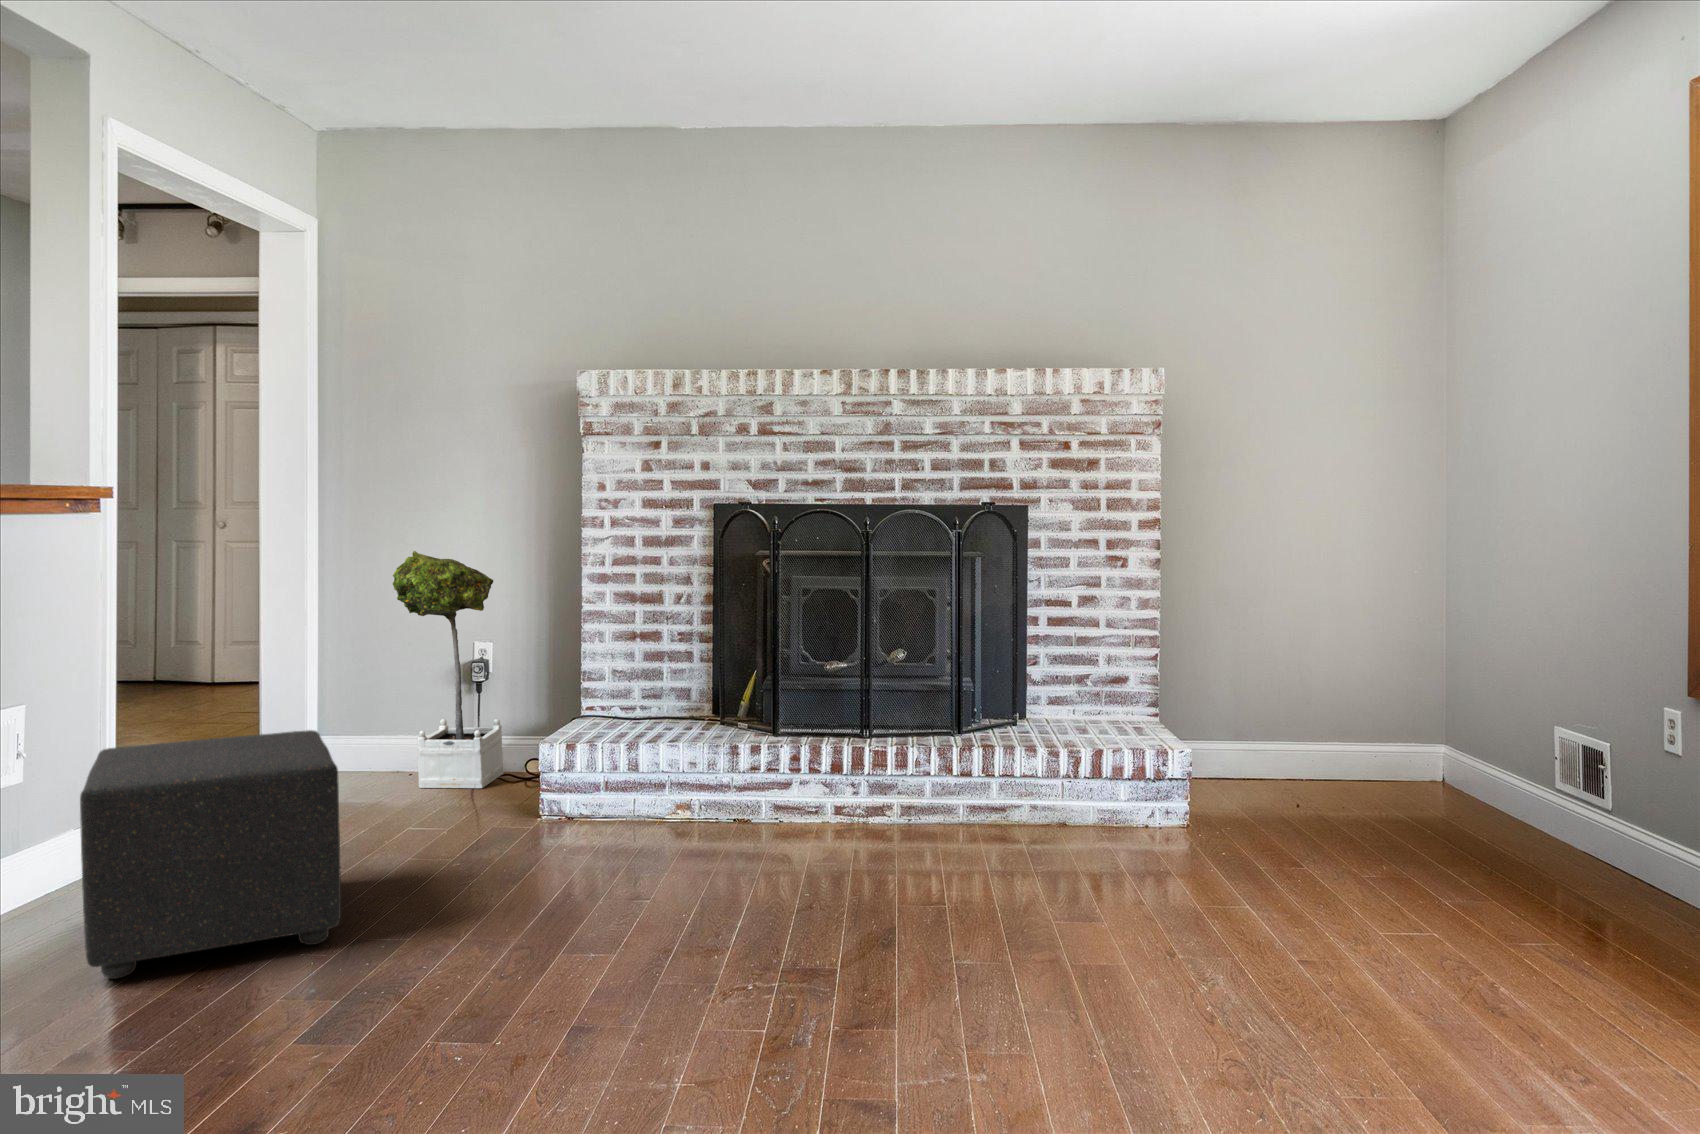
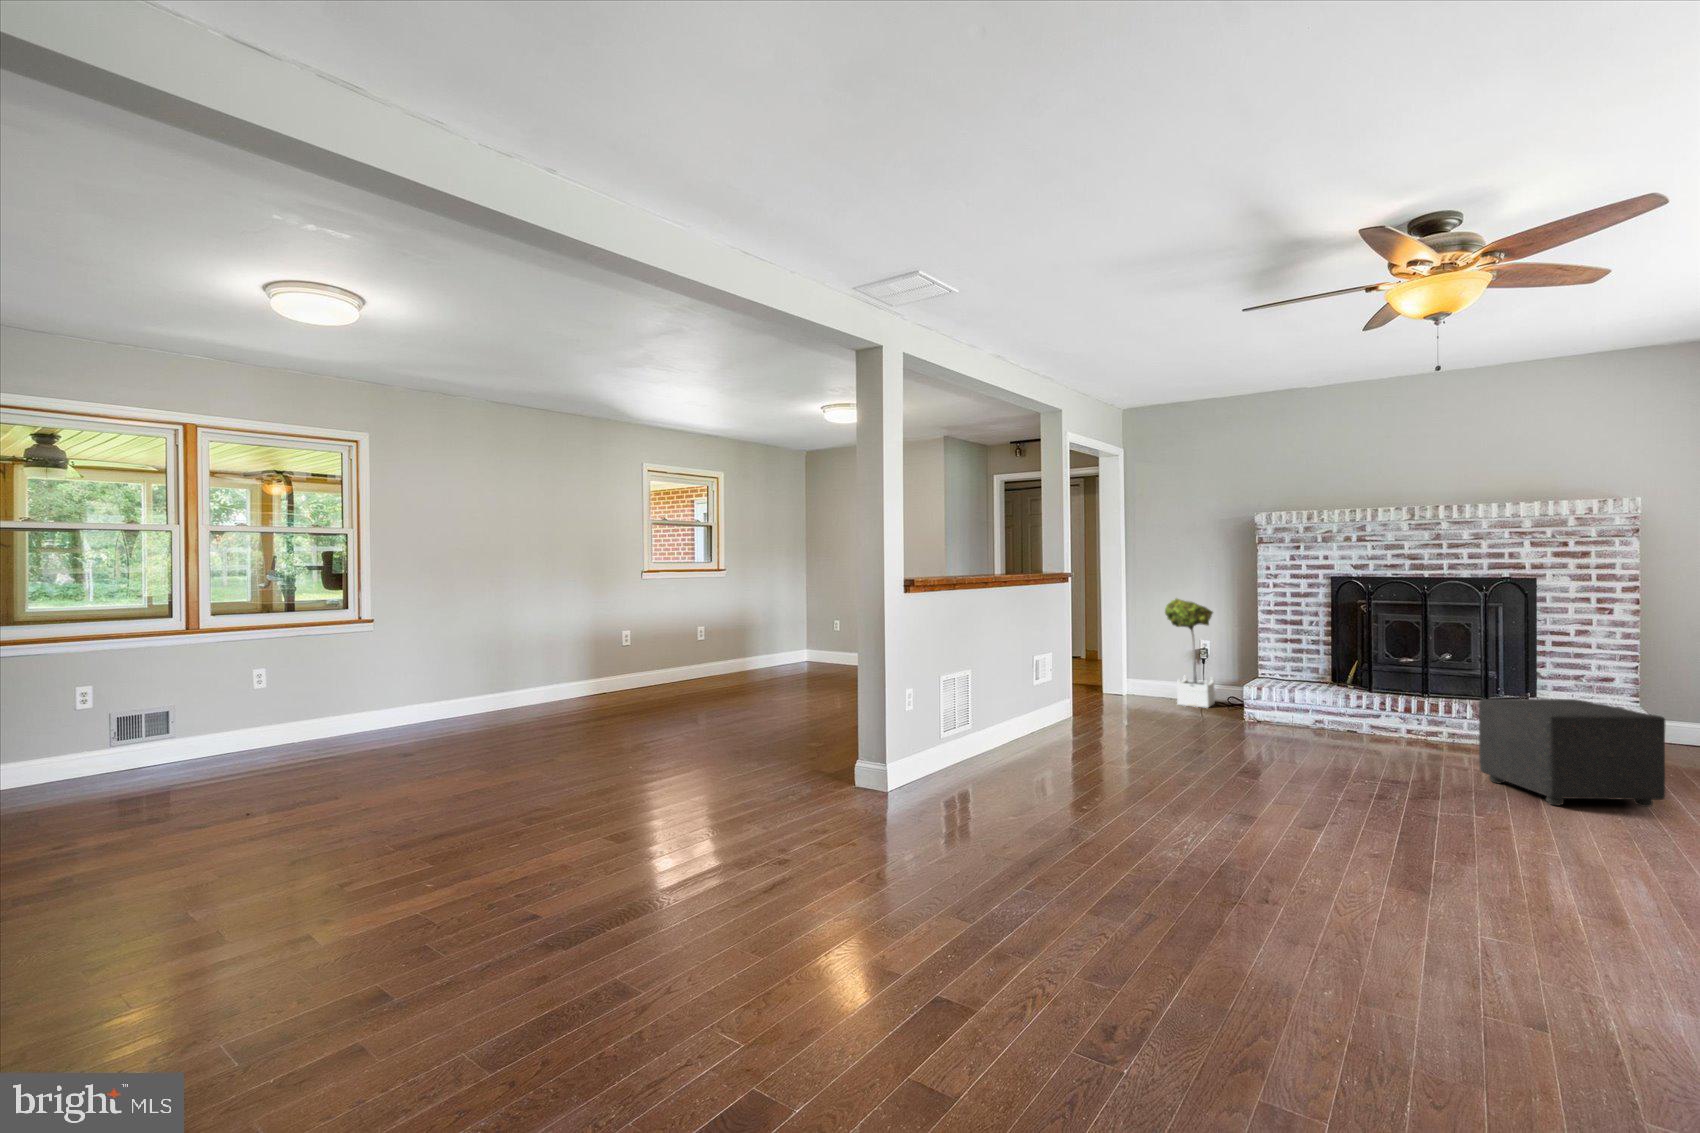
ottoman: present [80,730,341,979] -> present [1479,699,1665,807]

